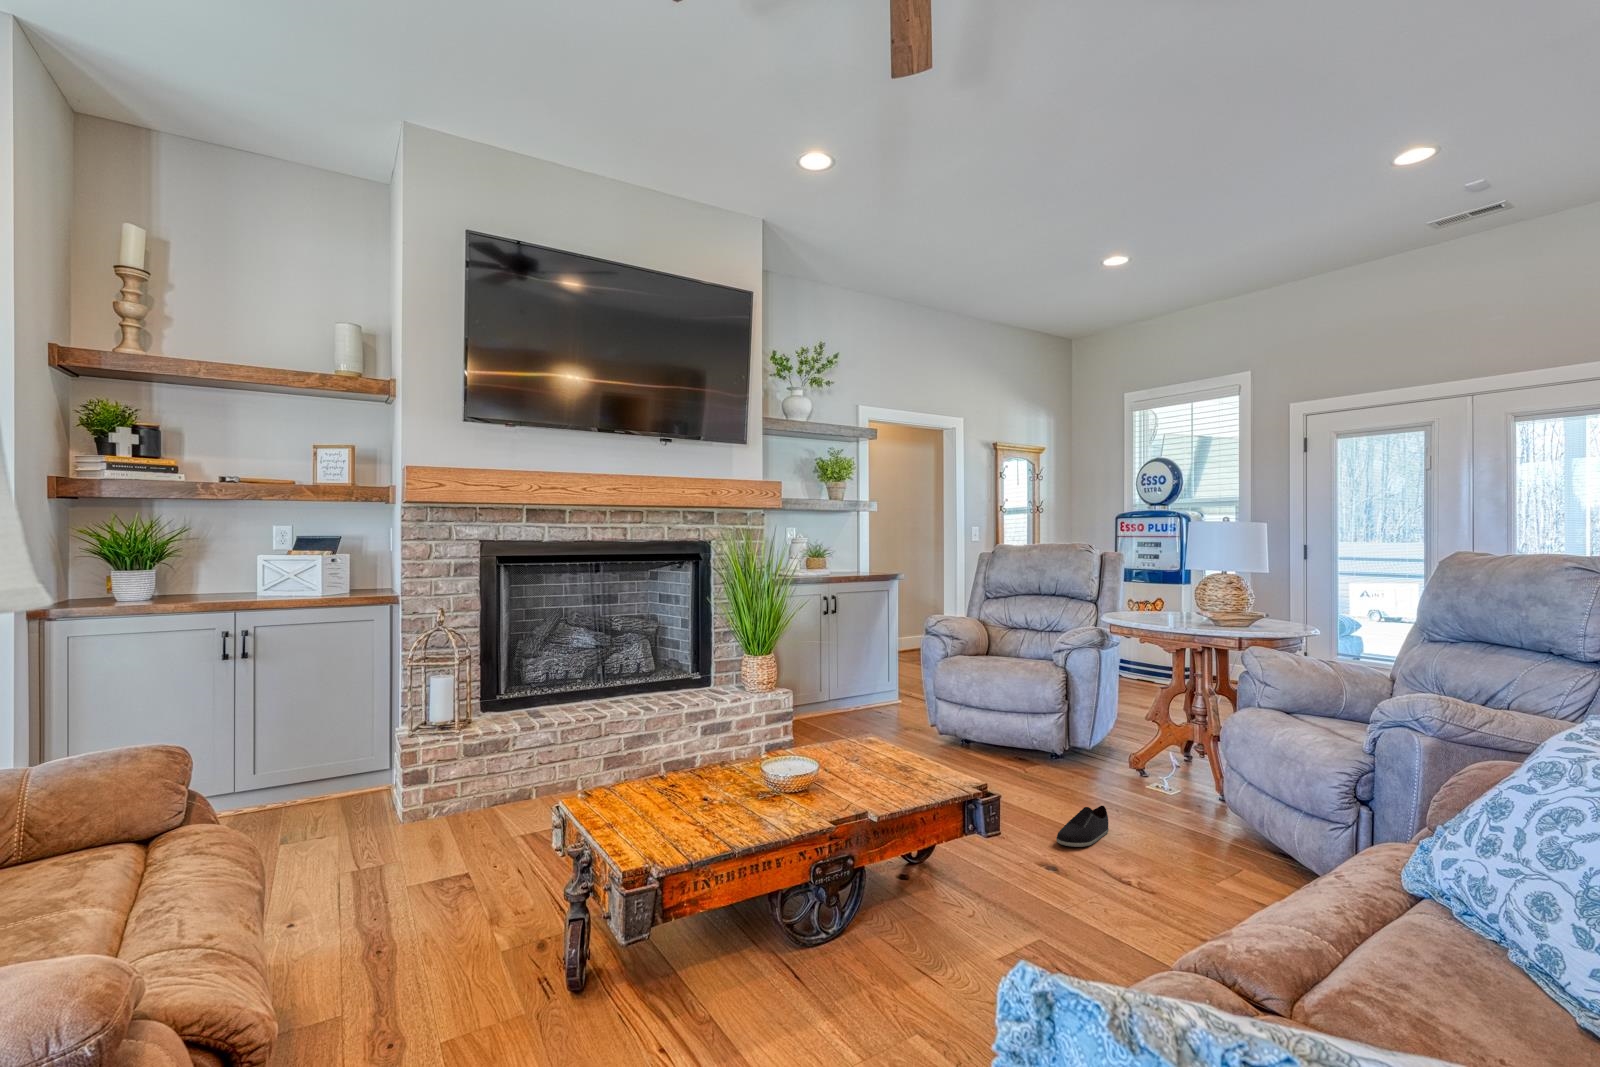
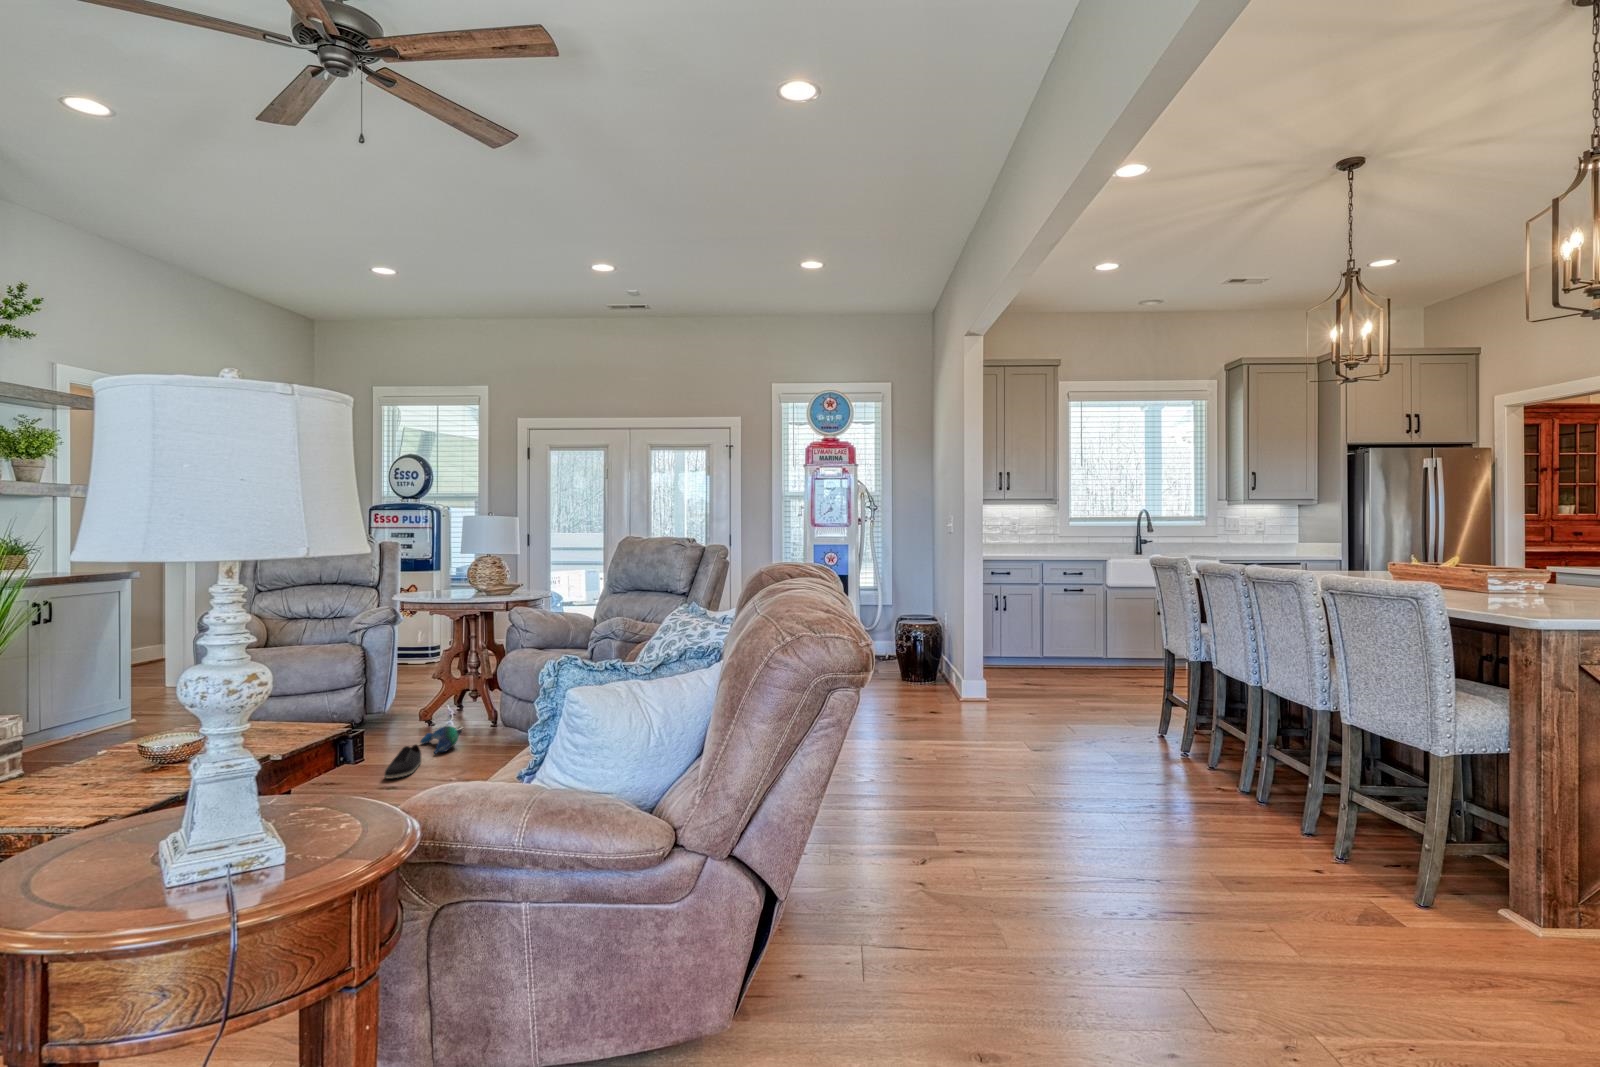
plush toy: none [1119,787,1169,824] -> present [421,726,462,754]

